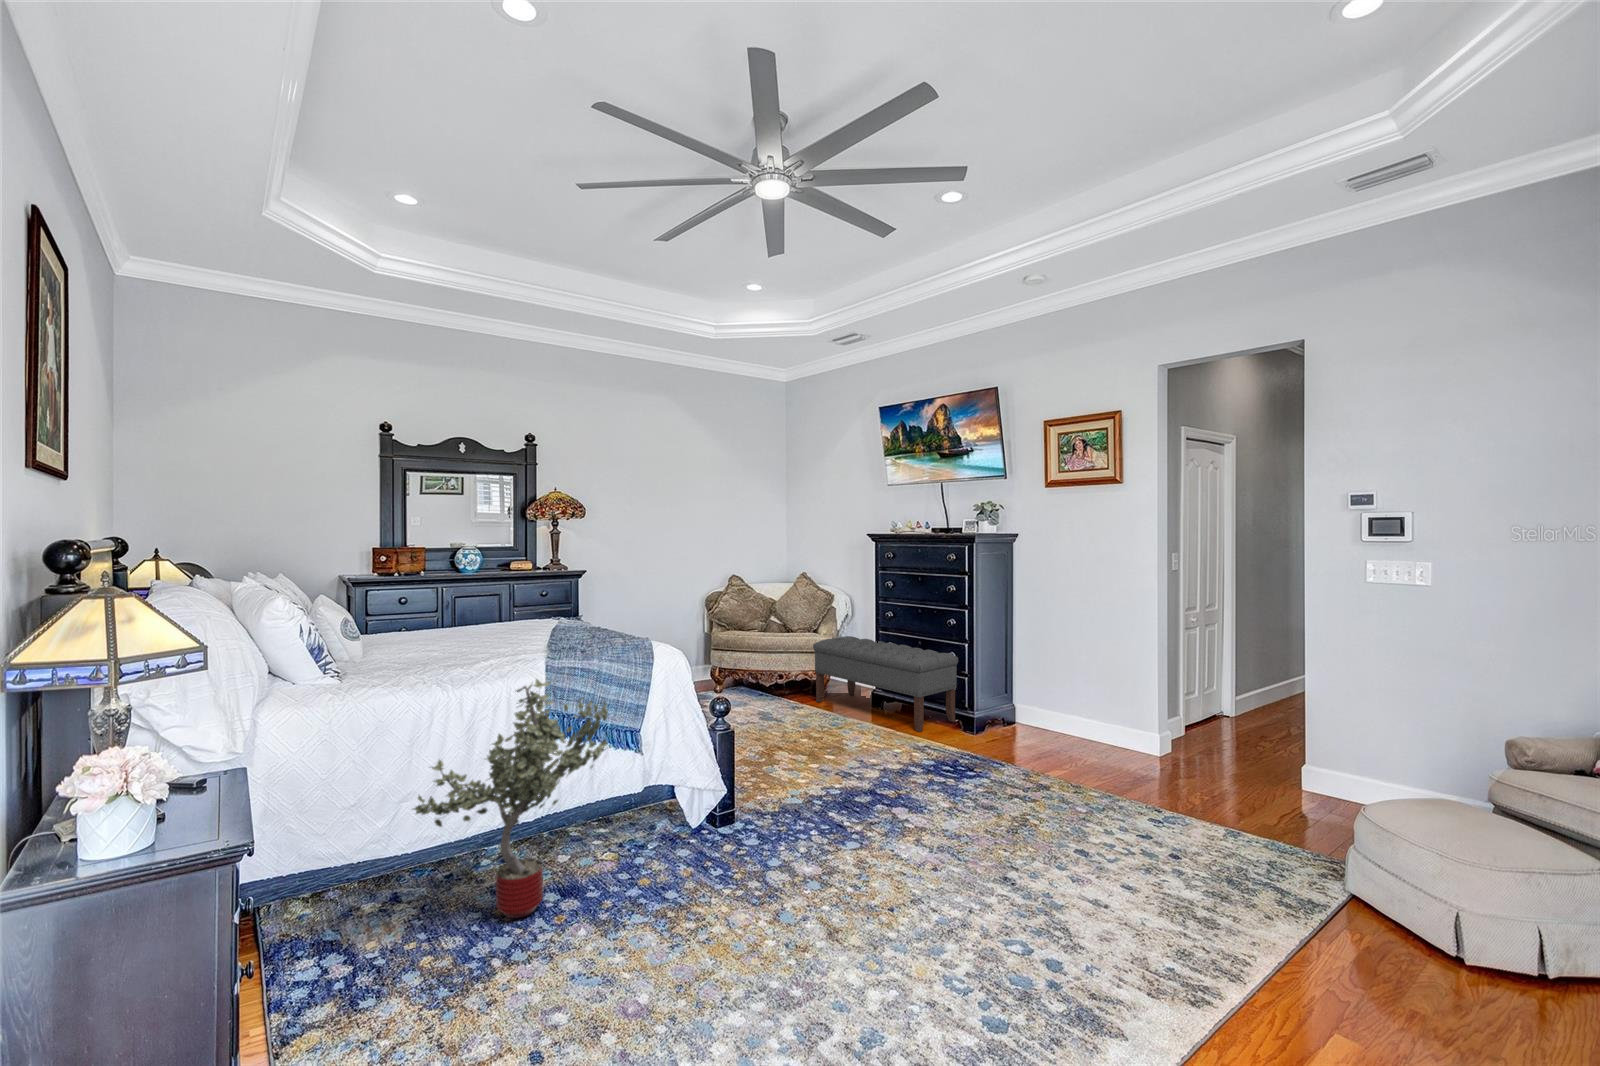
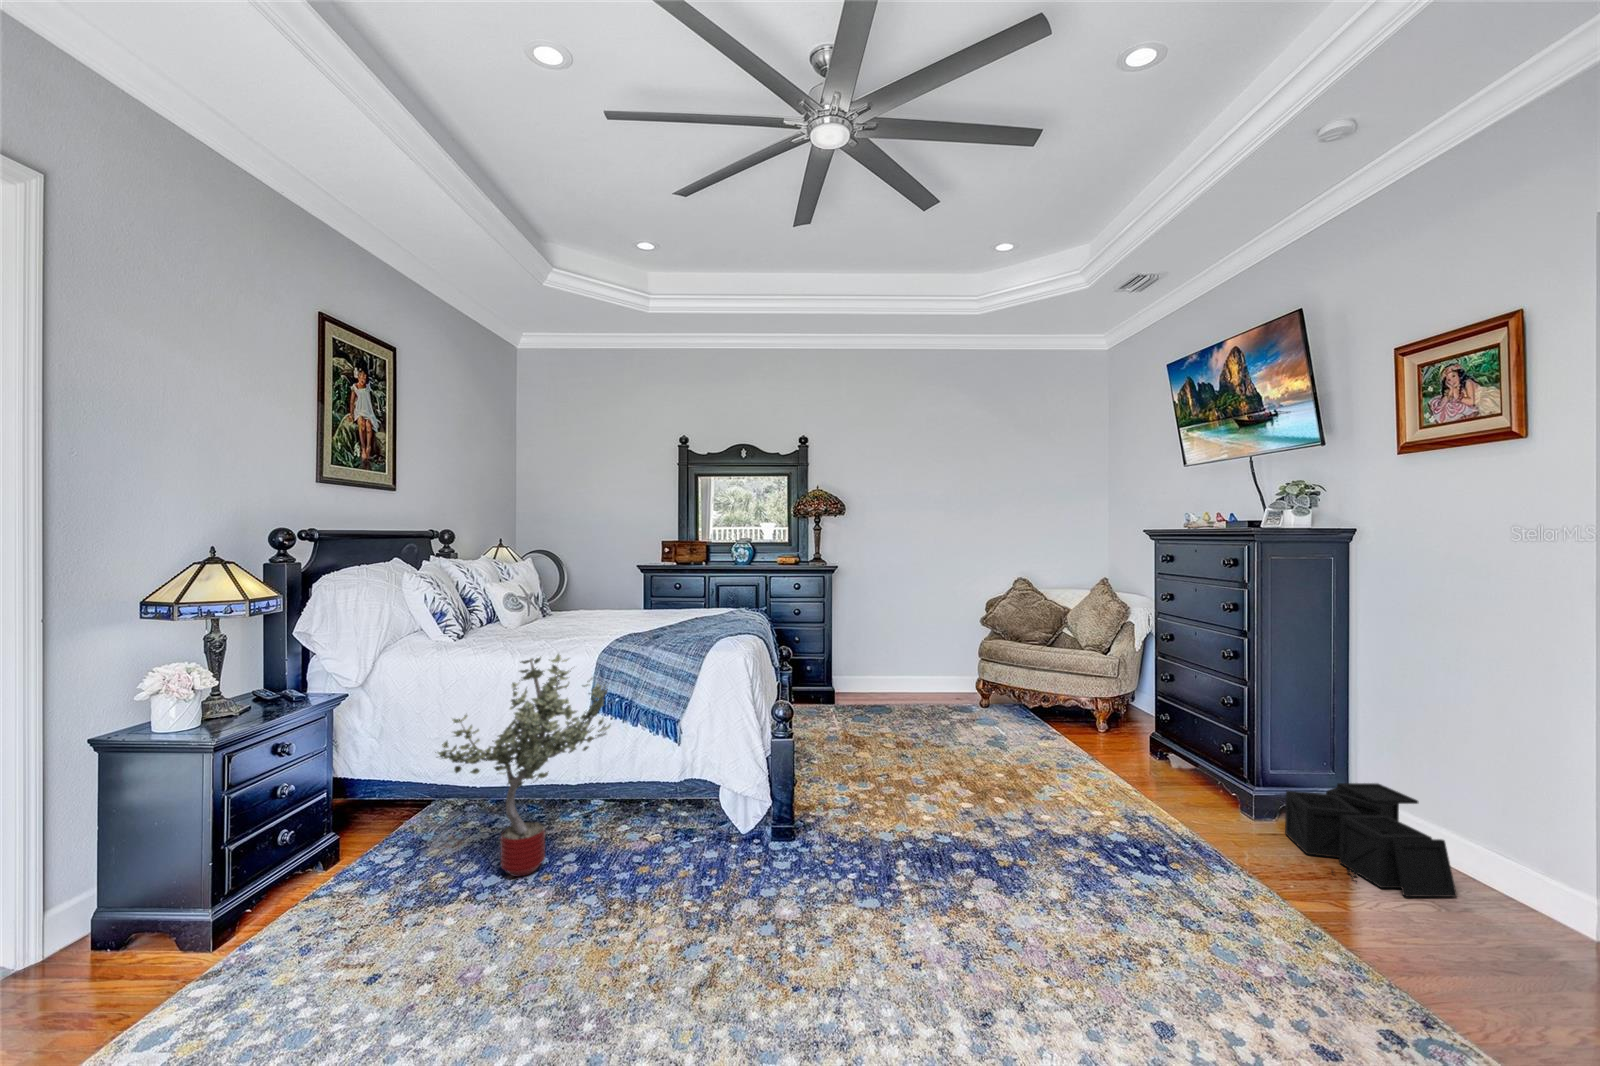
bench: present [813,636,958,732] -> none [1045,659,1223,800]
storage bin: none [1006,692,1097,750] -> present [1285,783,1457,897]

